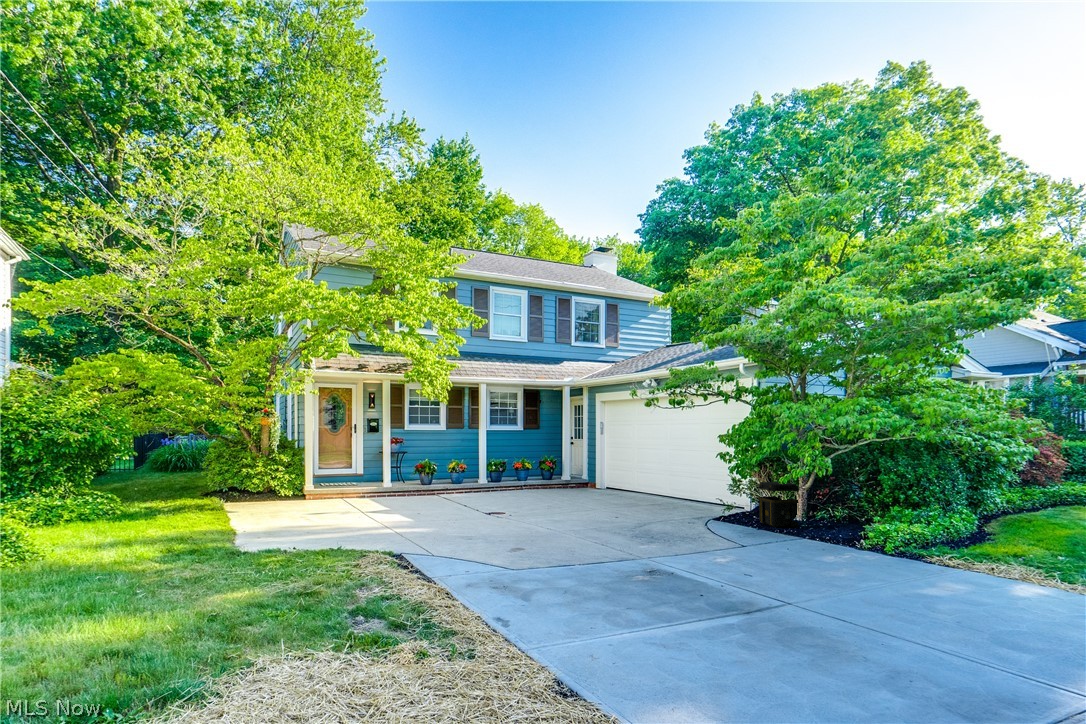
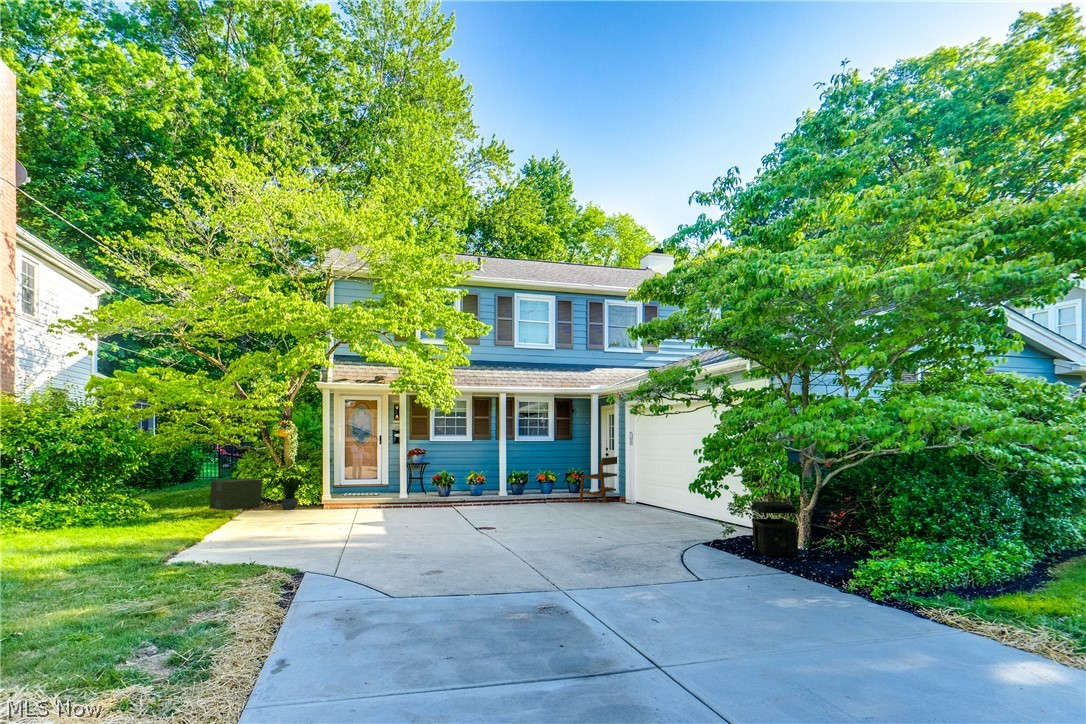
bench: none [557,445,594,489] -> present [580,457,619,502]
potted plant: none [256,466,297,501] -> present [270,477,311,509]
cardboard box: none [182,469,240,503] -> present [209,478,262,510]

